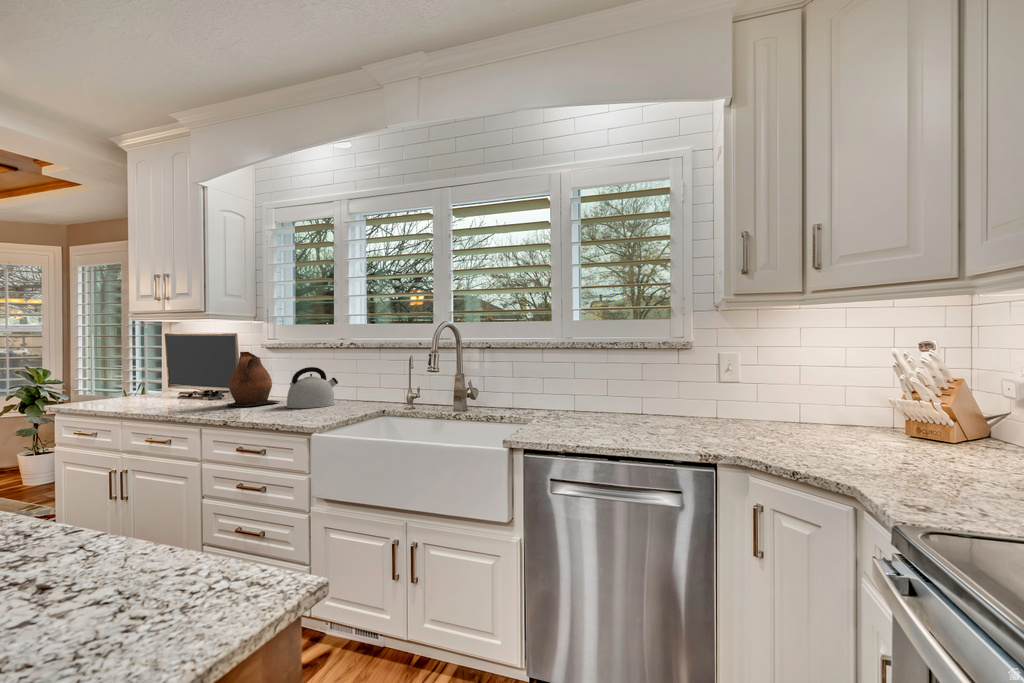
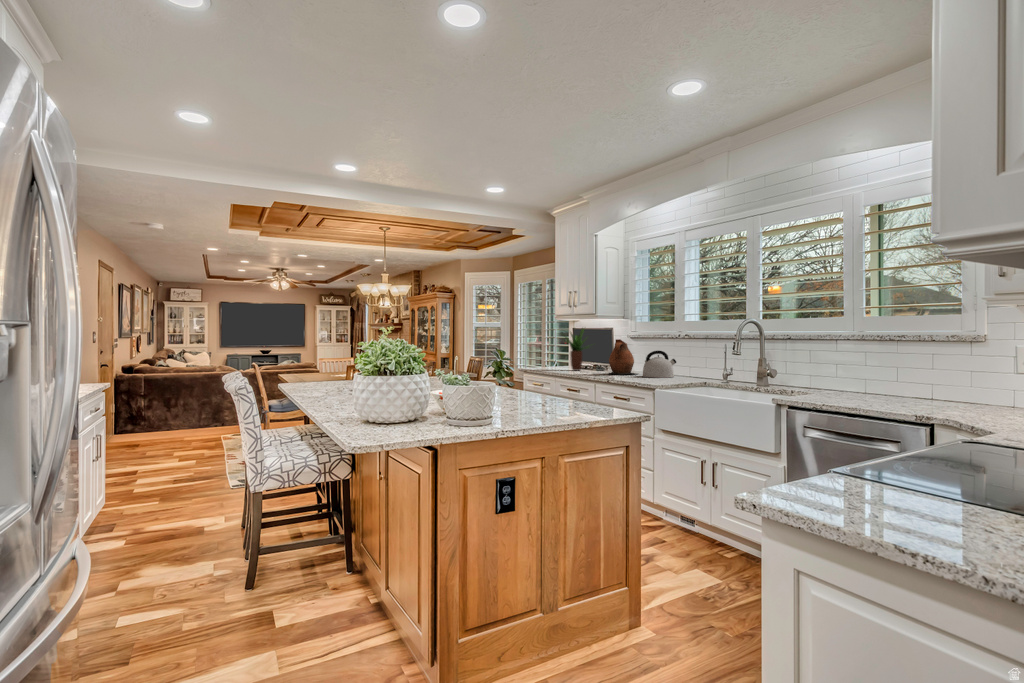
potted plant: none [139,332,211,402] -> present [564,328,588,371]

